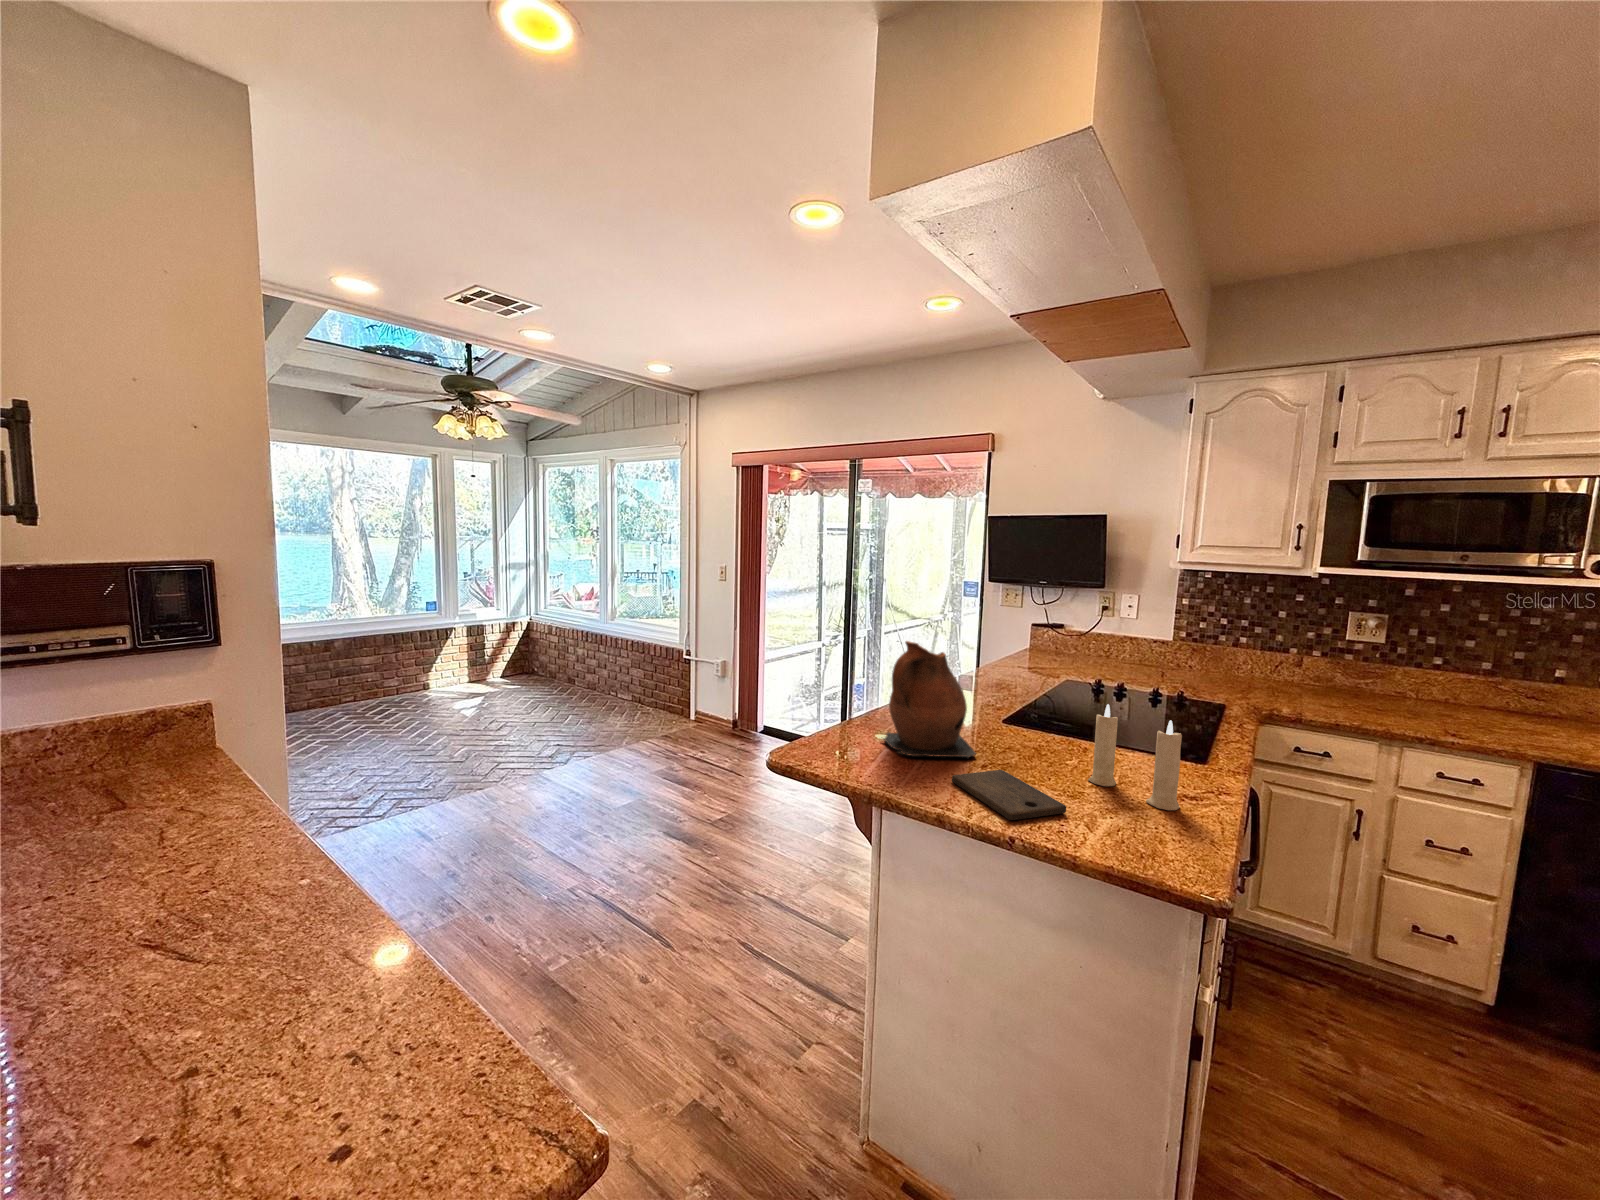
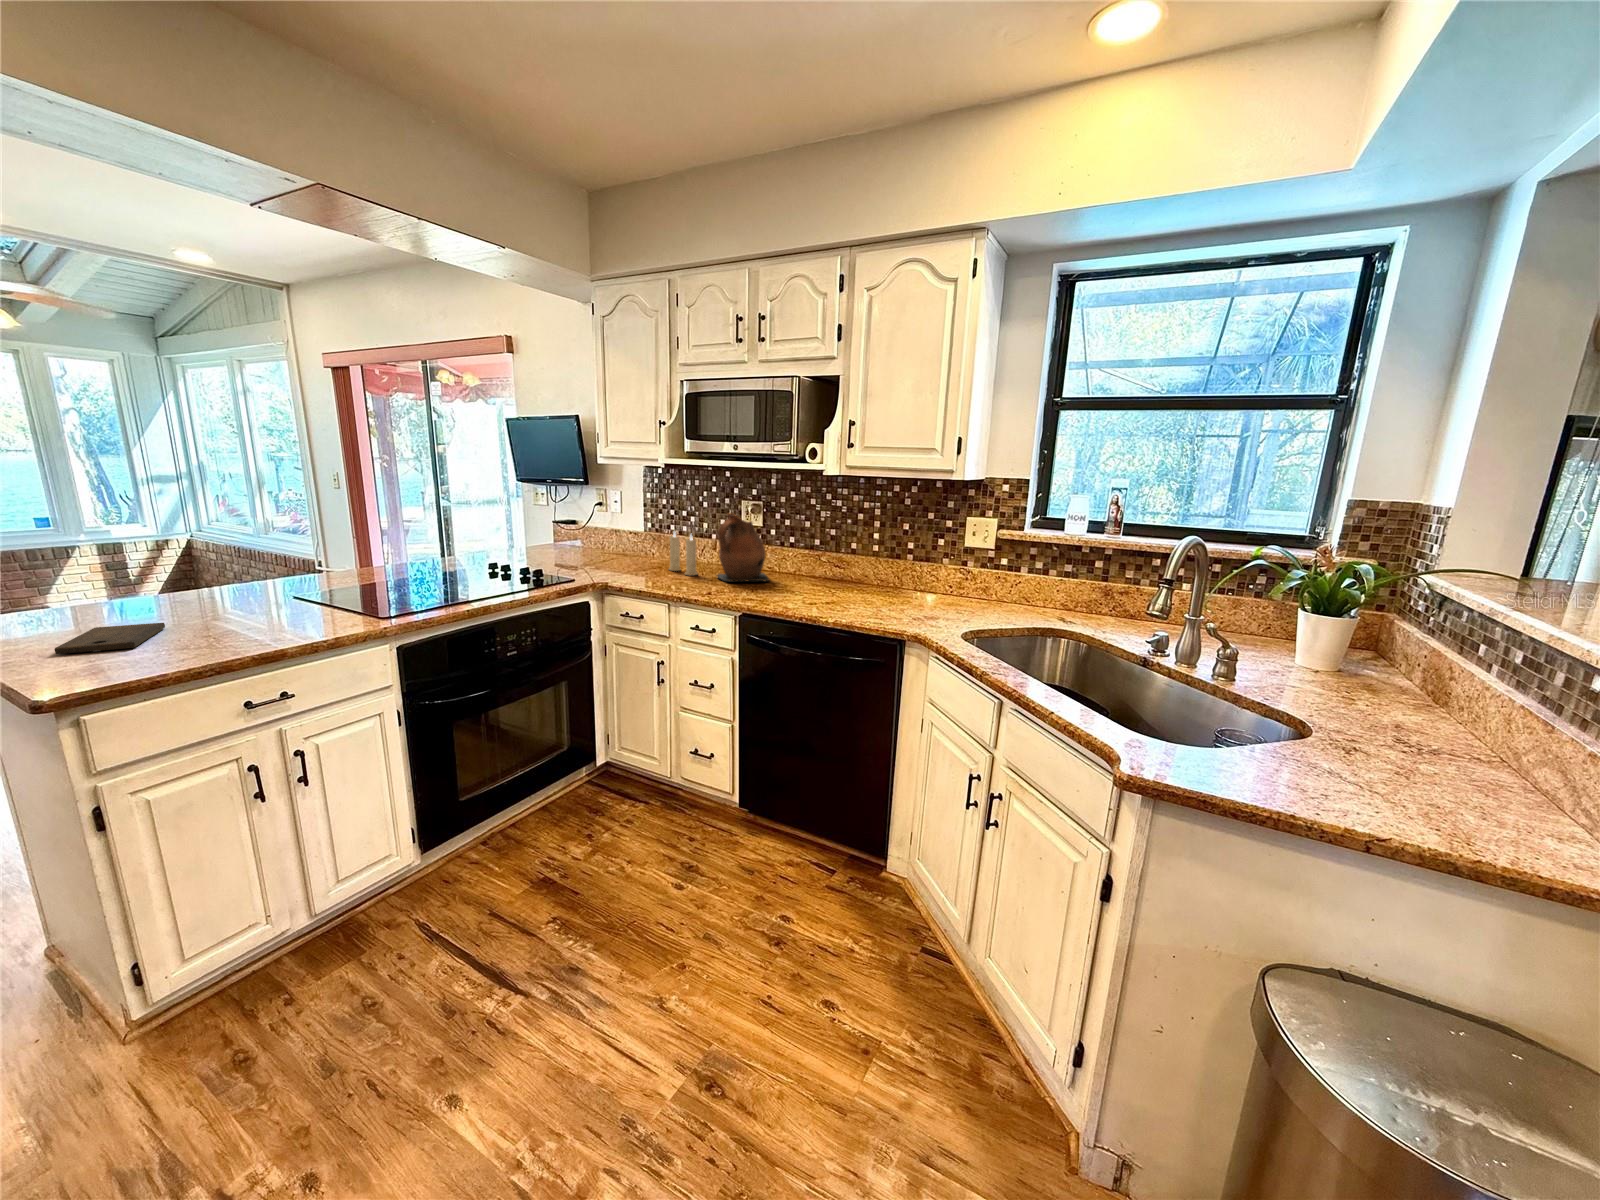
ceramic pitcher: present [884,641,976,758] -> present [718,514,769,582]
candle: present [1088,704,1182,810] -> present [669,532,697,576]

